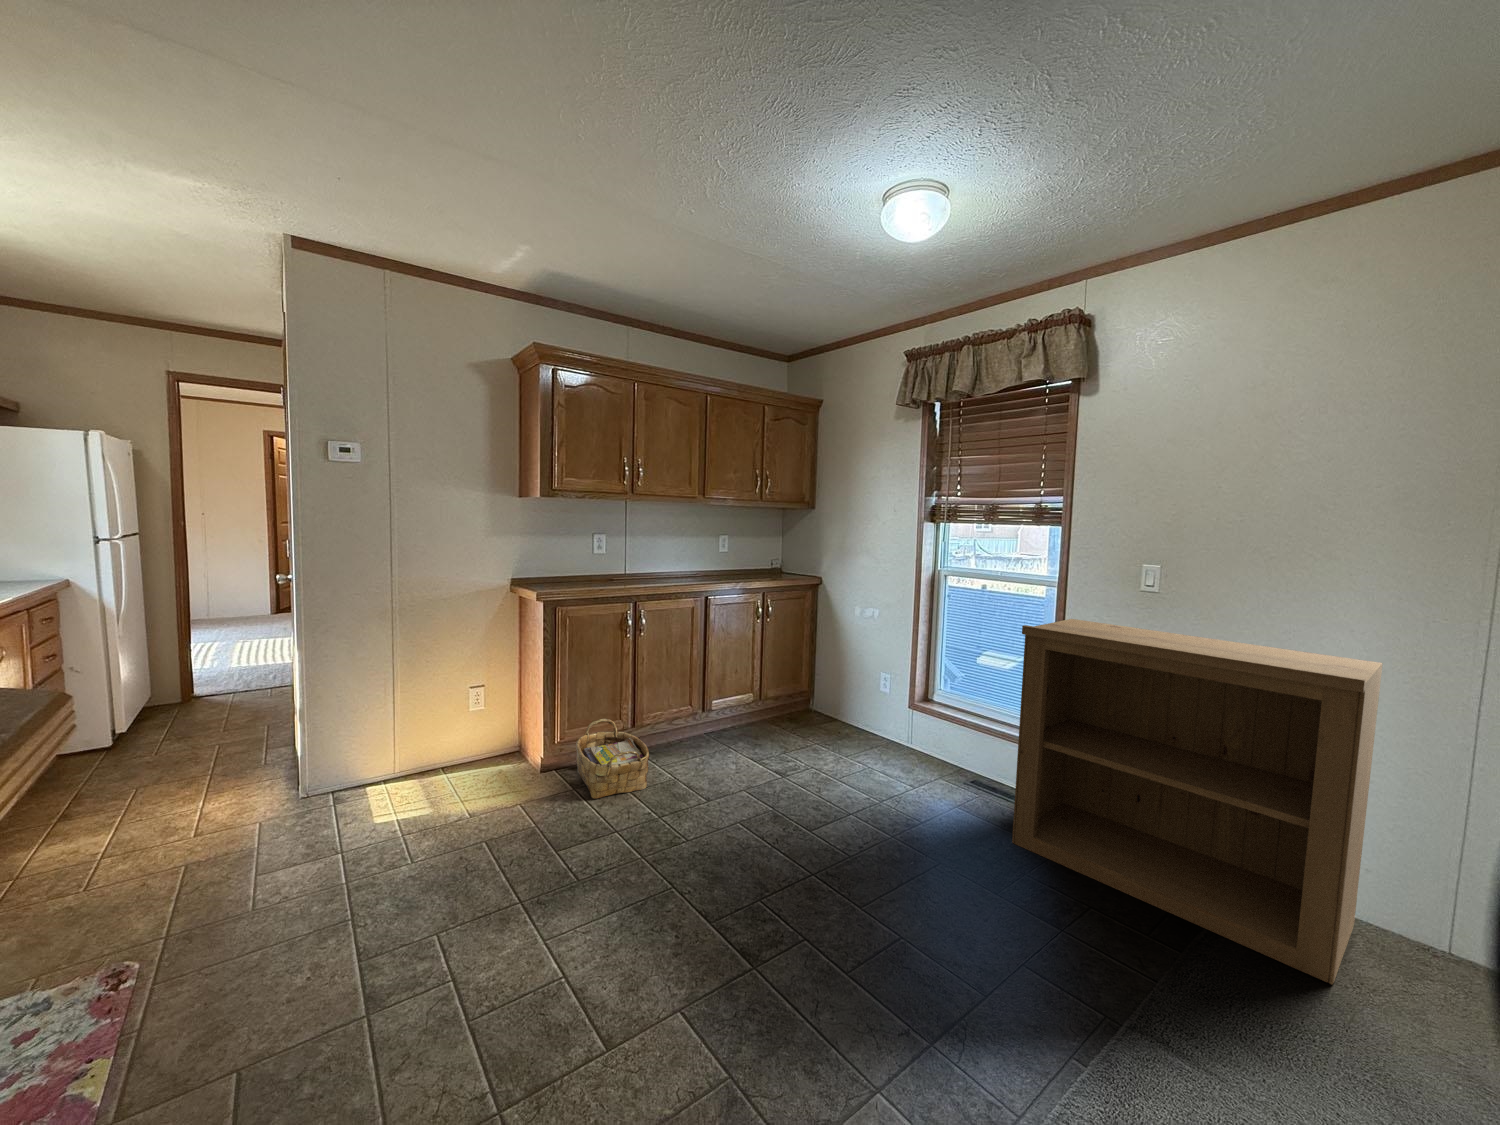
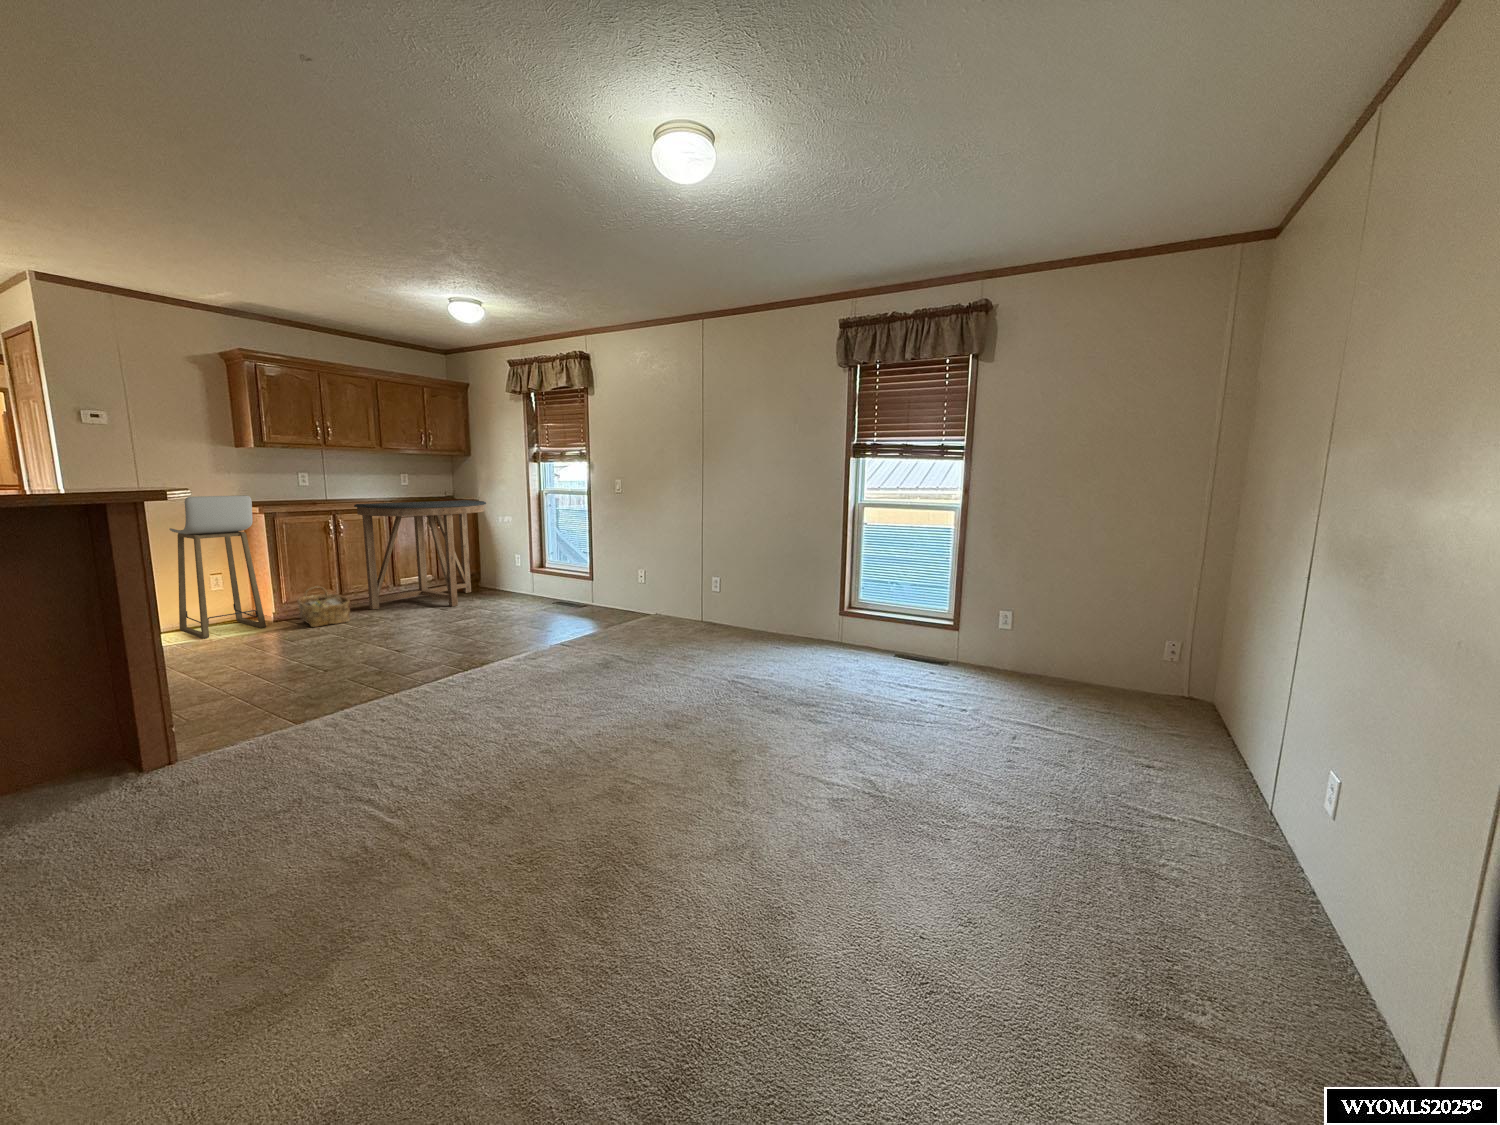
bar stool: none [422,574,530,807] -> present [169,495,266,638]
console table: none [663,578,845,764] -> present [354,500,486,610]
bookshelf: present [1012,619,1383,985] -> none [551,510,682,635]

